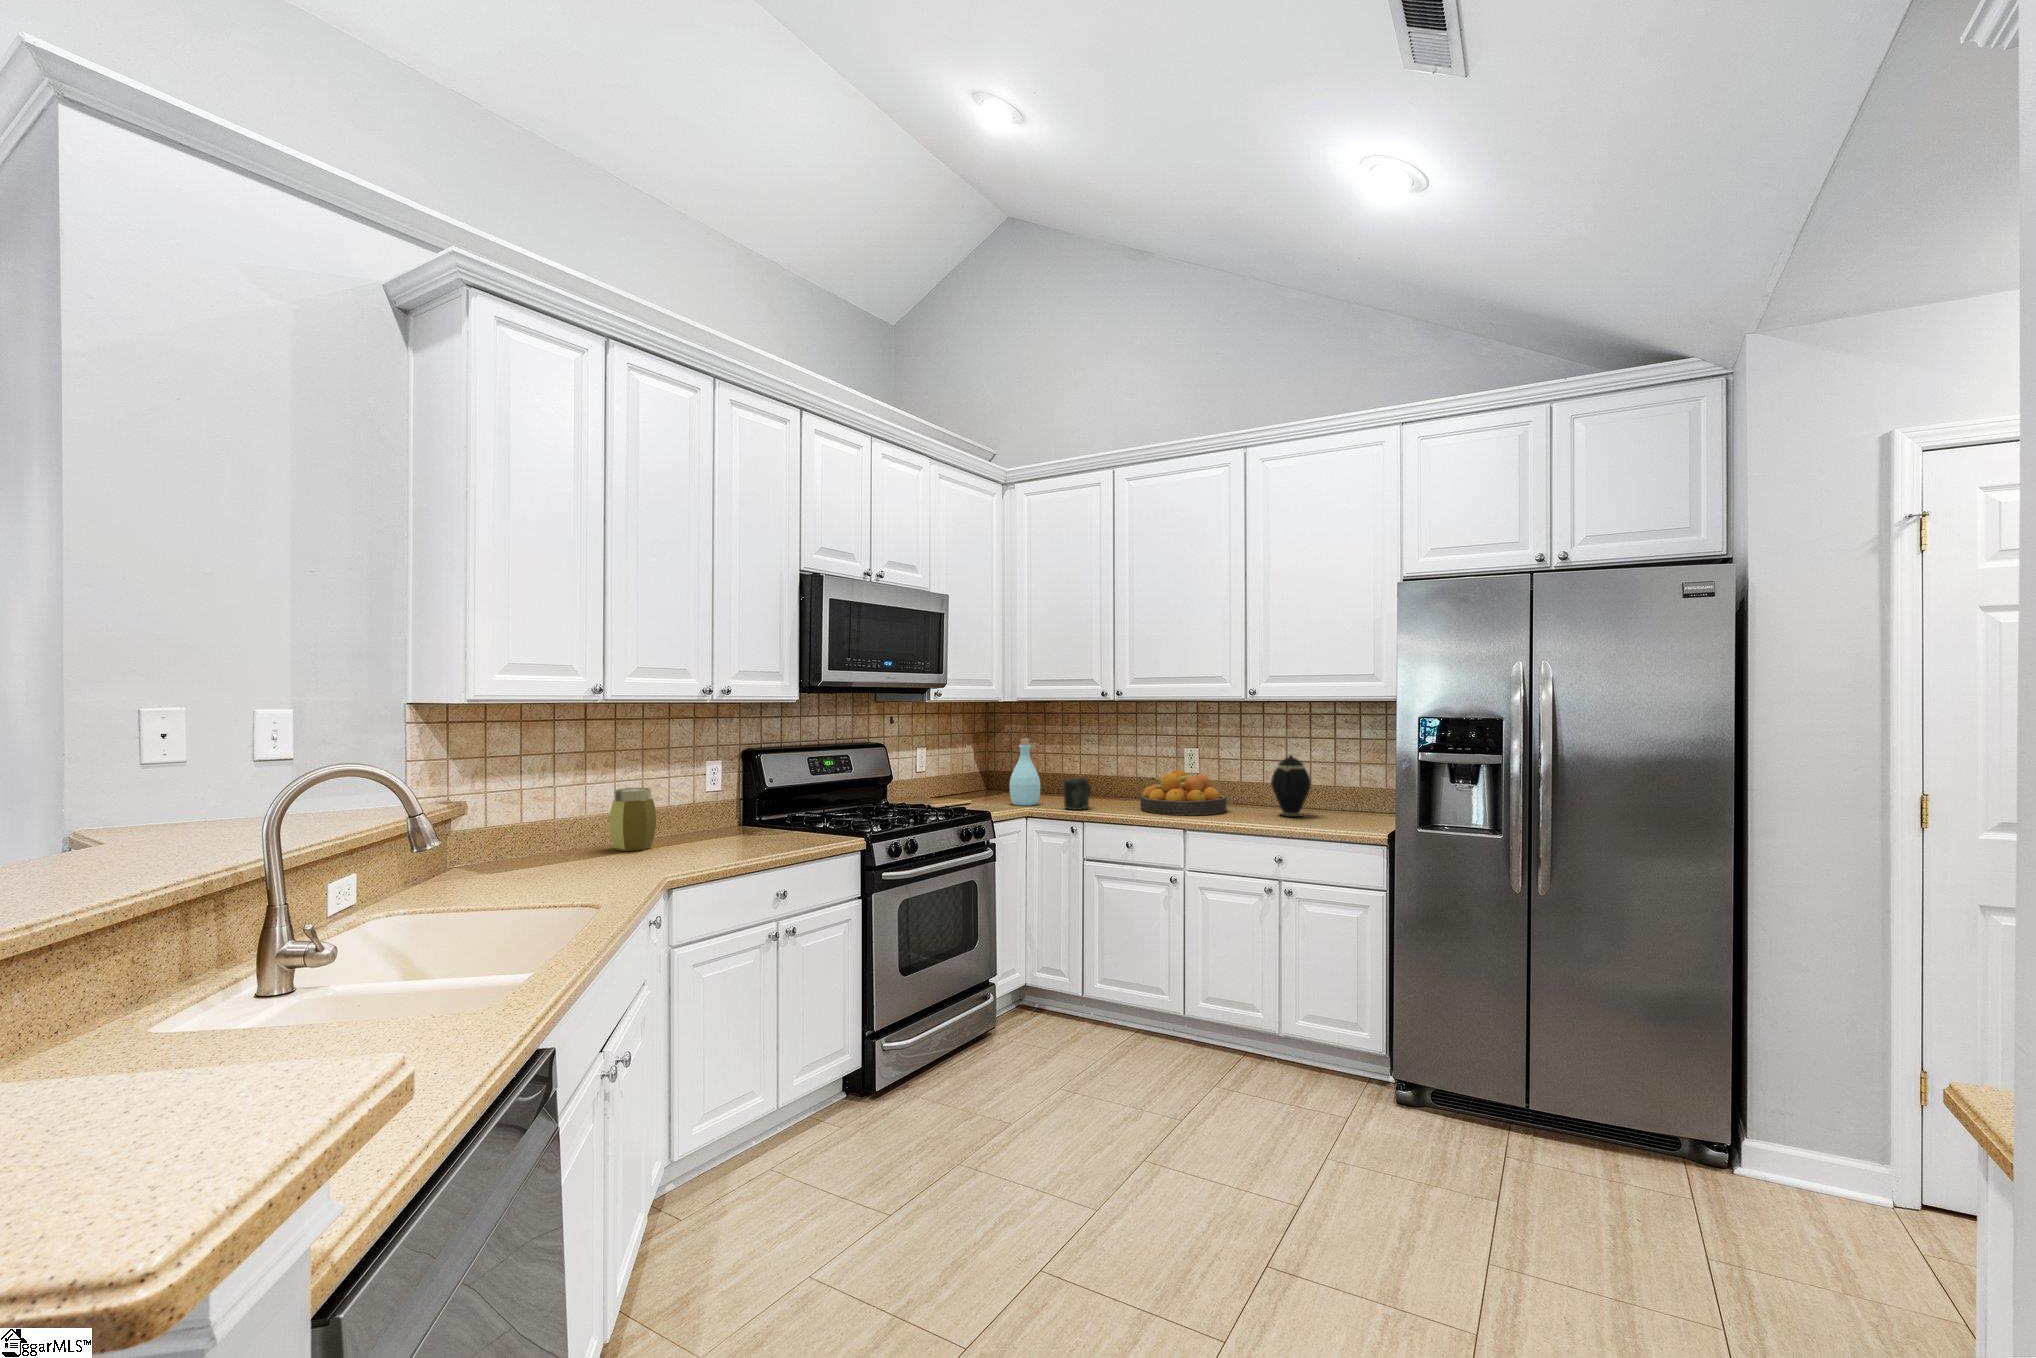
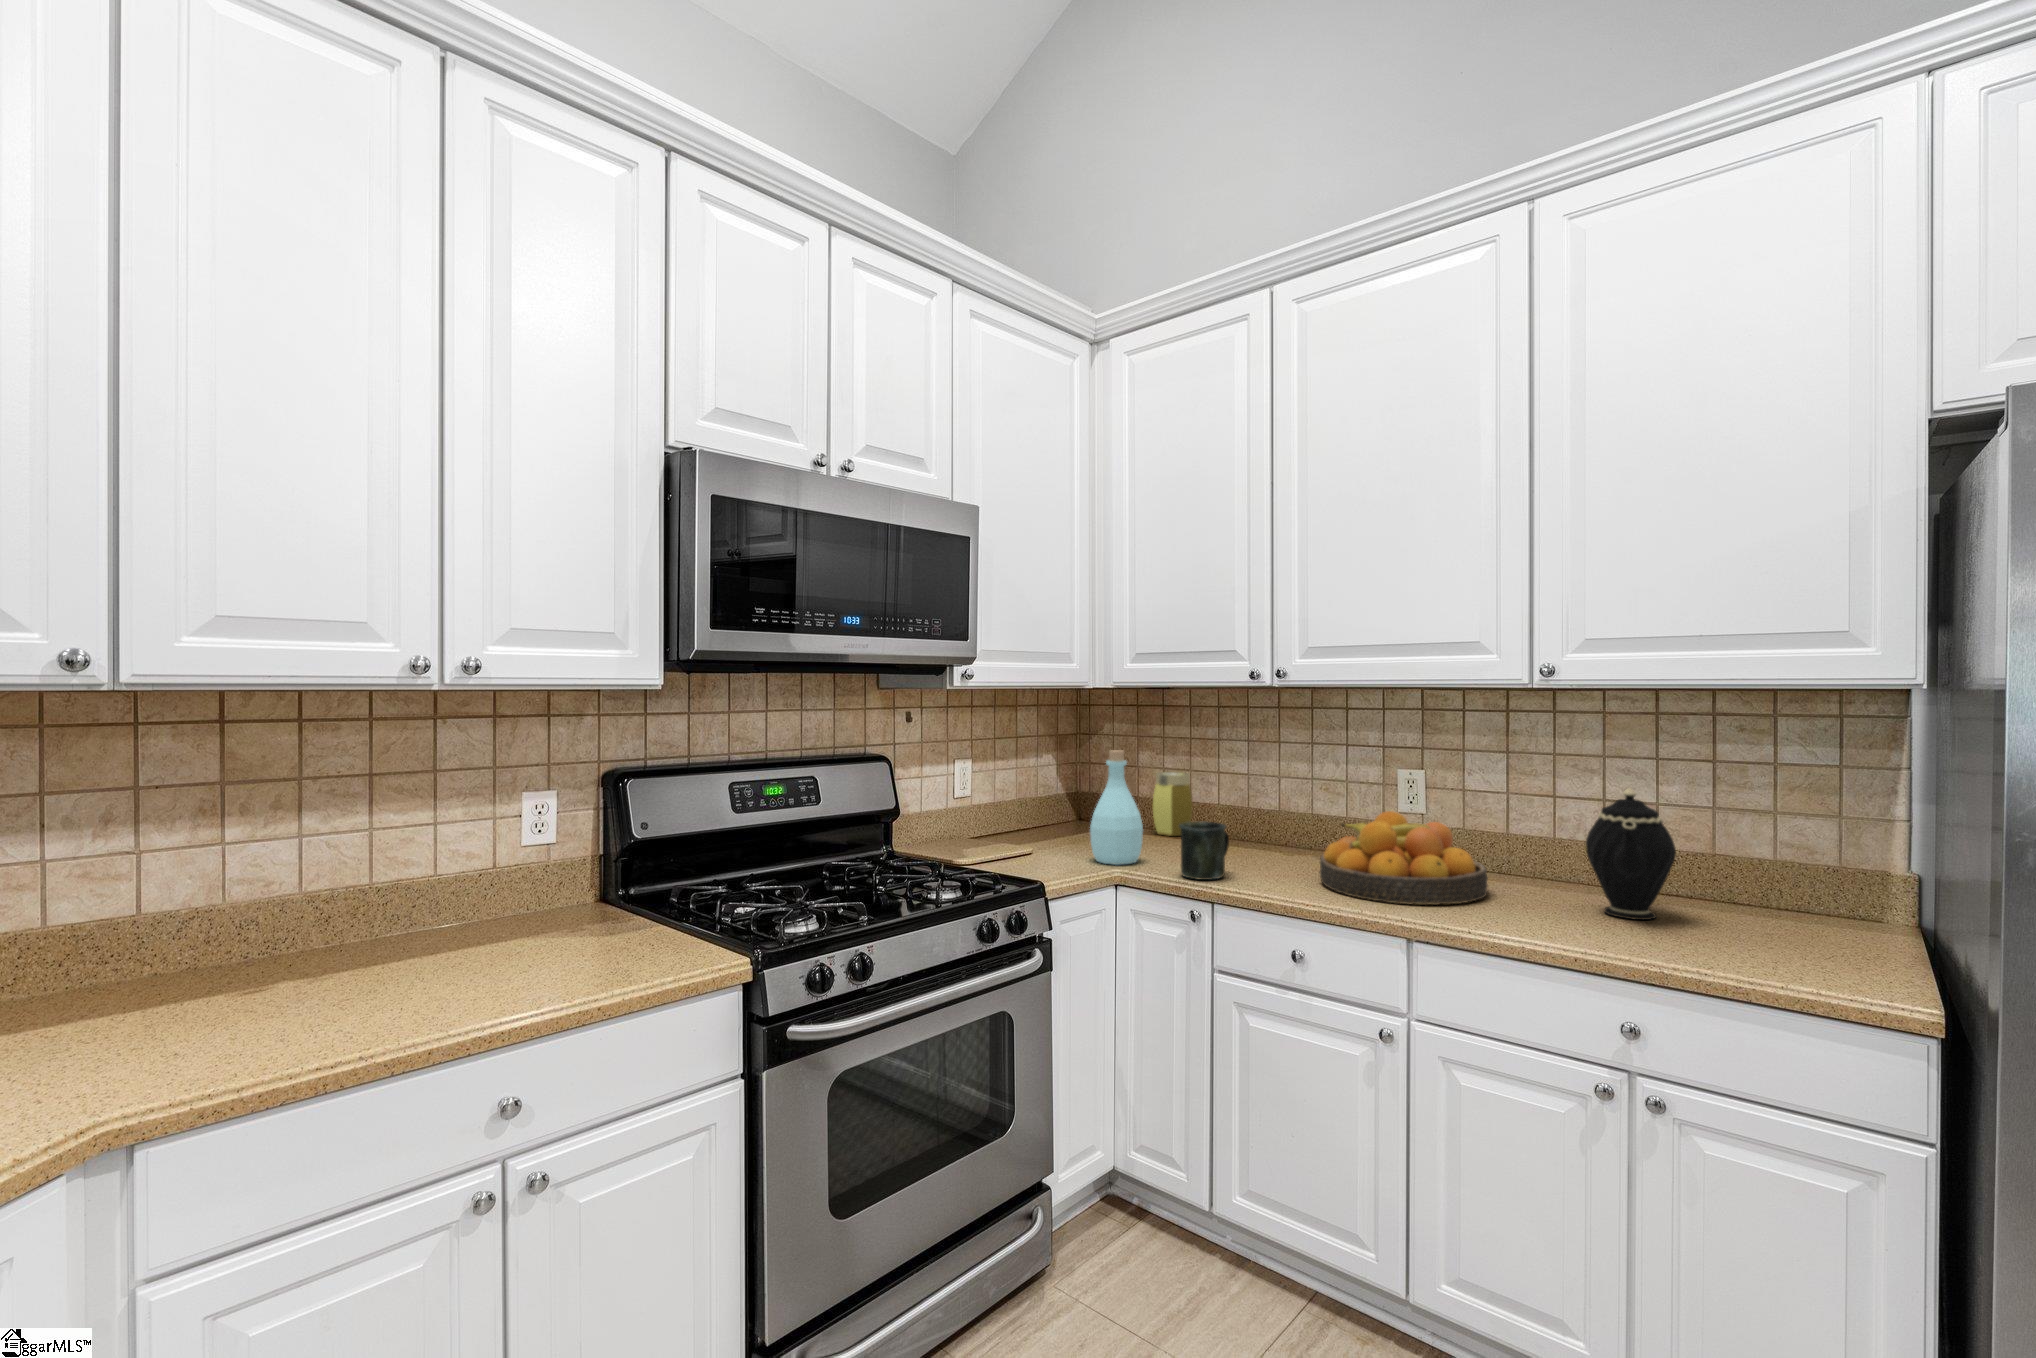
jar: present [609,788,656,851] -> present [1153,772,1192,836]

